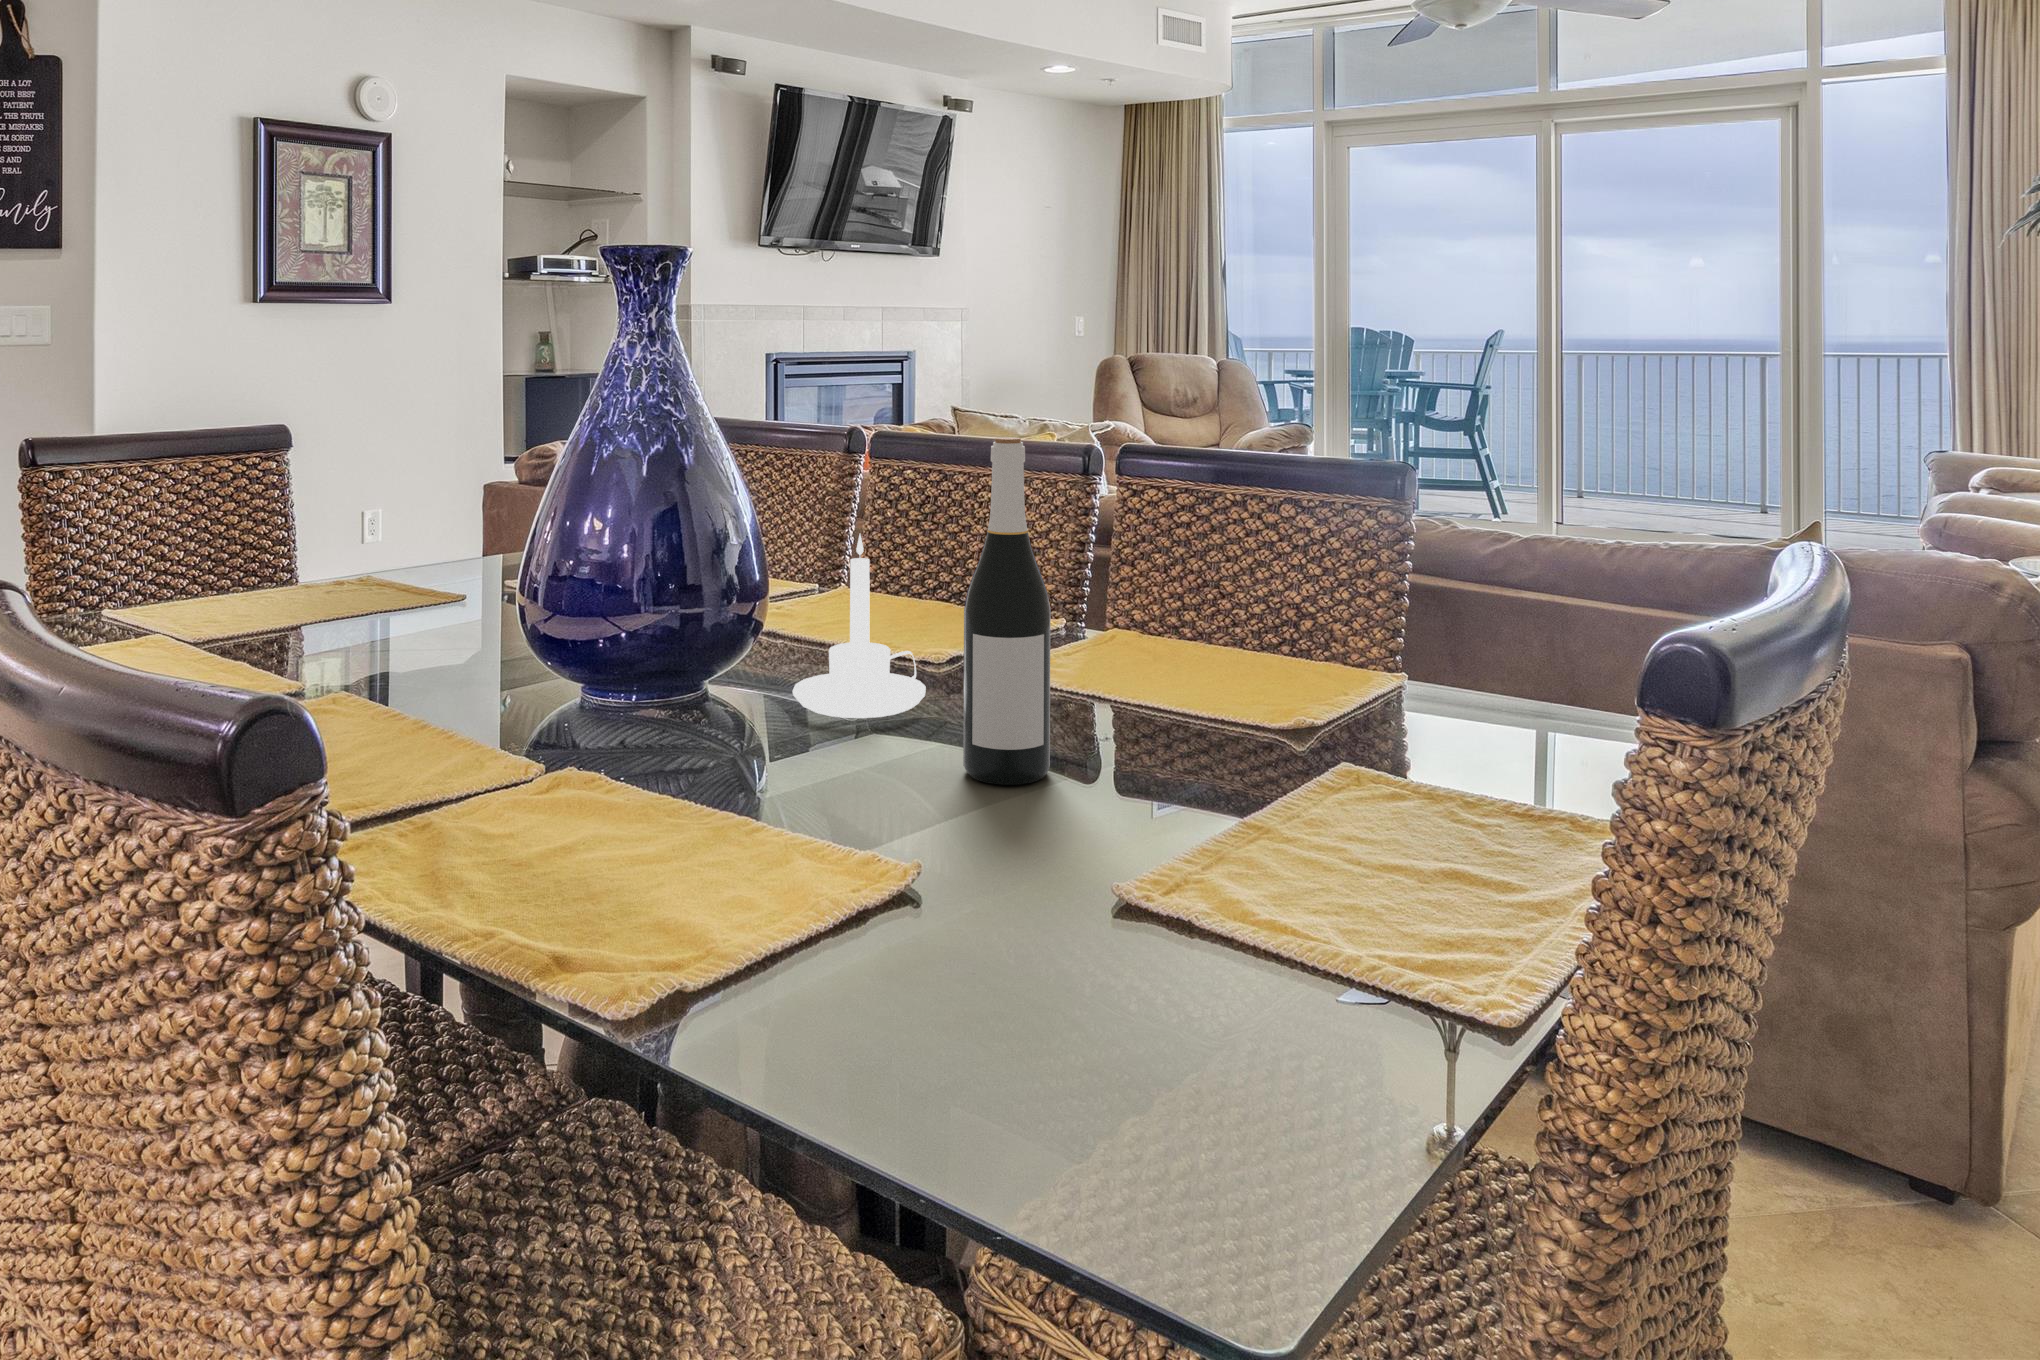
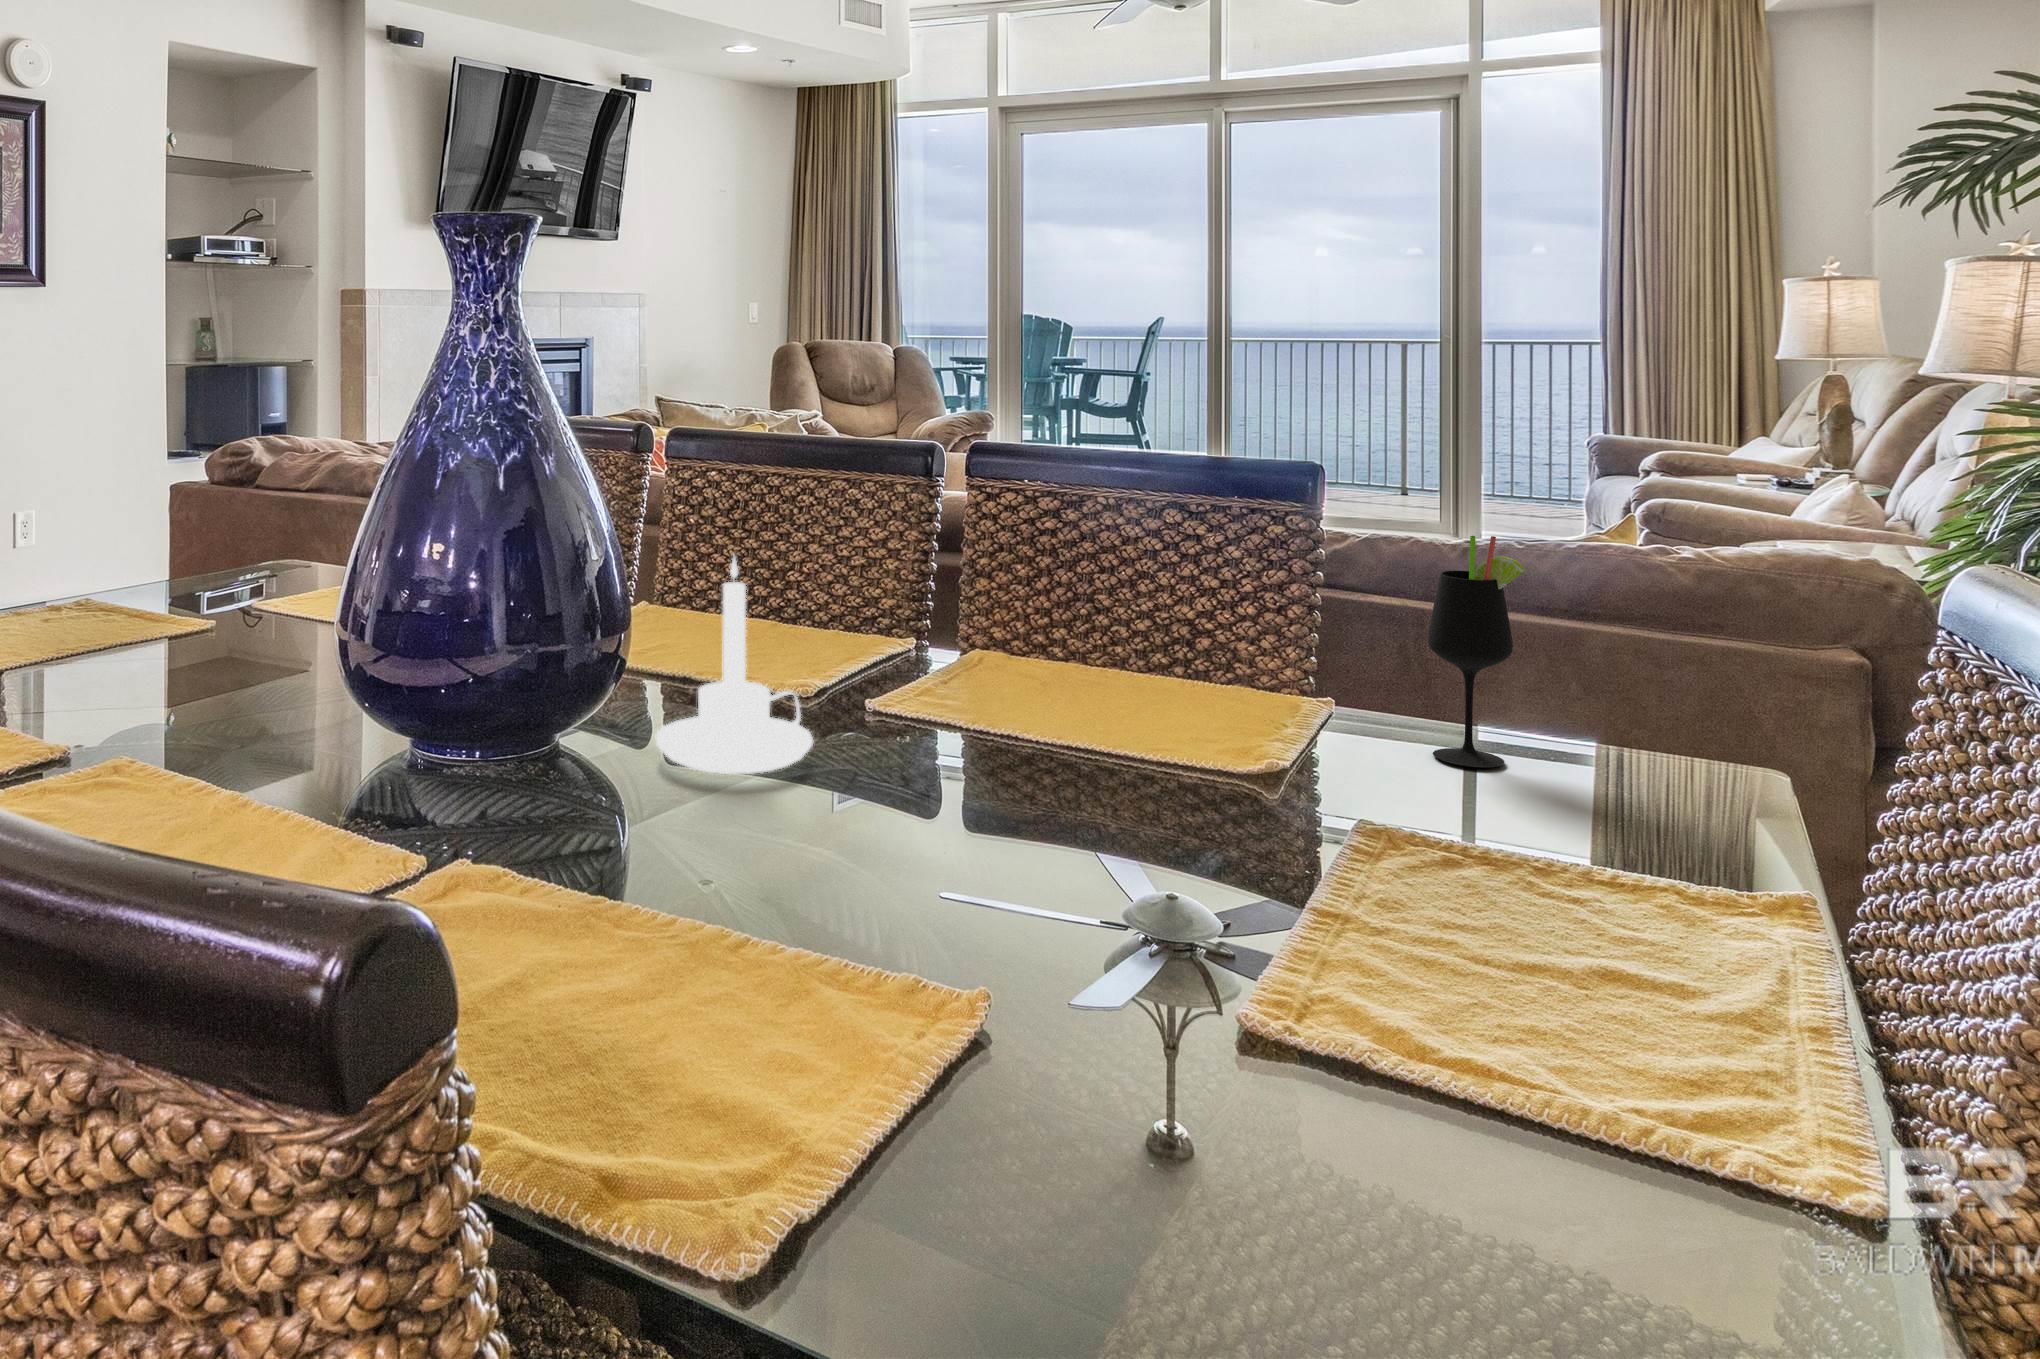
wine bottle: present [963,437,1051,785] -> none [900,439,1006,859]
wine glass: none [1461,527,1537,729] -> present [1428,536,1525,768]

